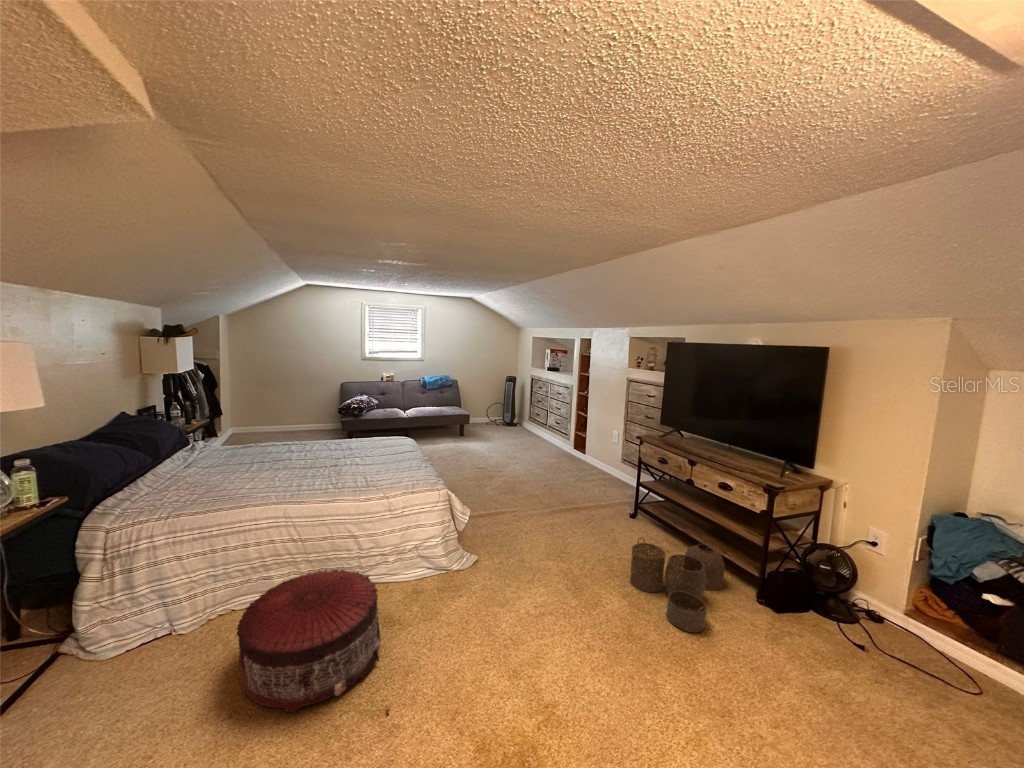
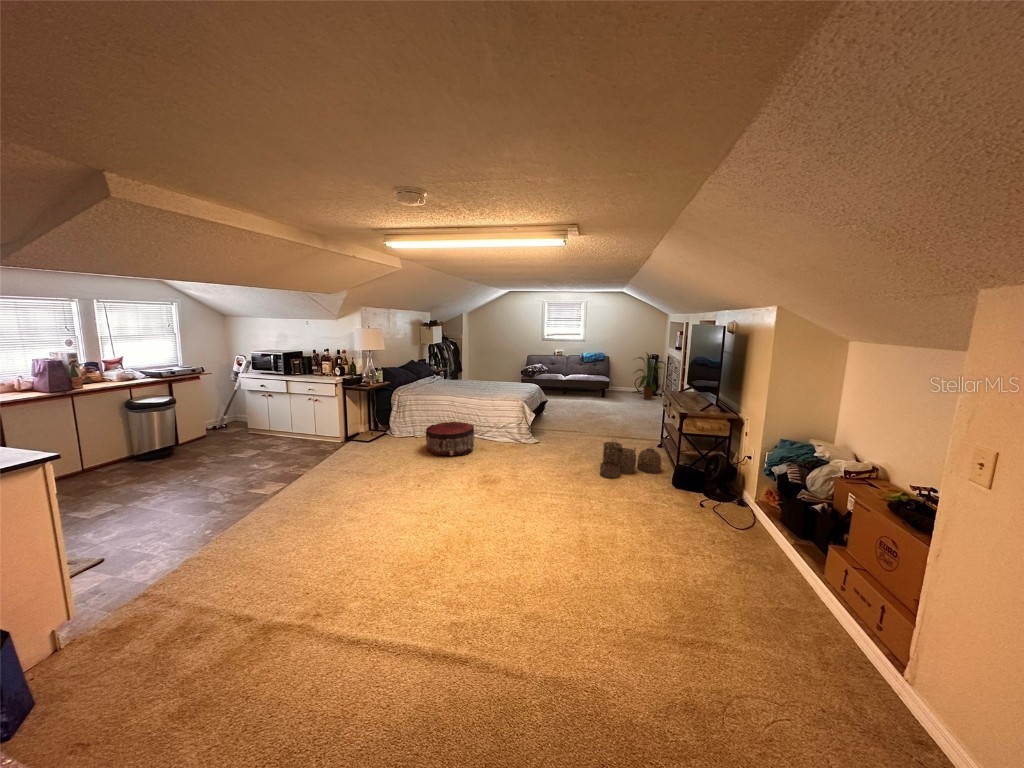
house plant: none [494,373,539,433] -> present [636,353,665,400]

